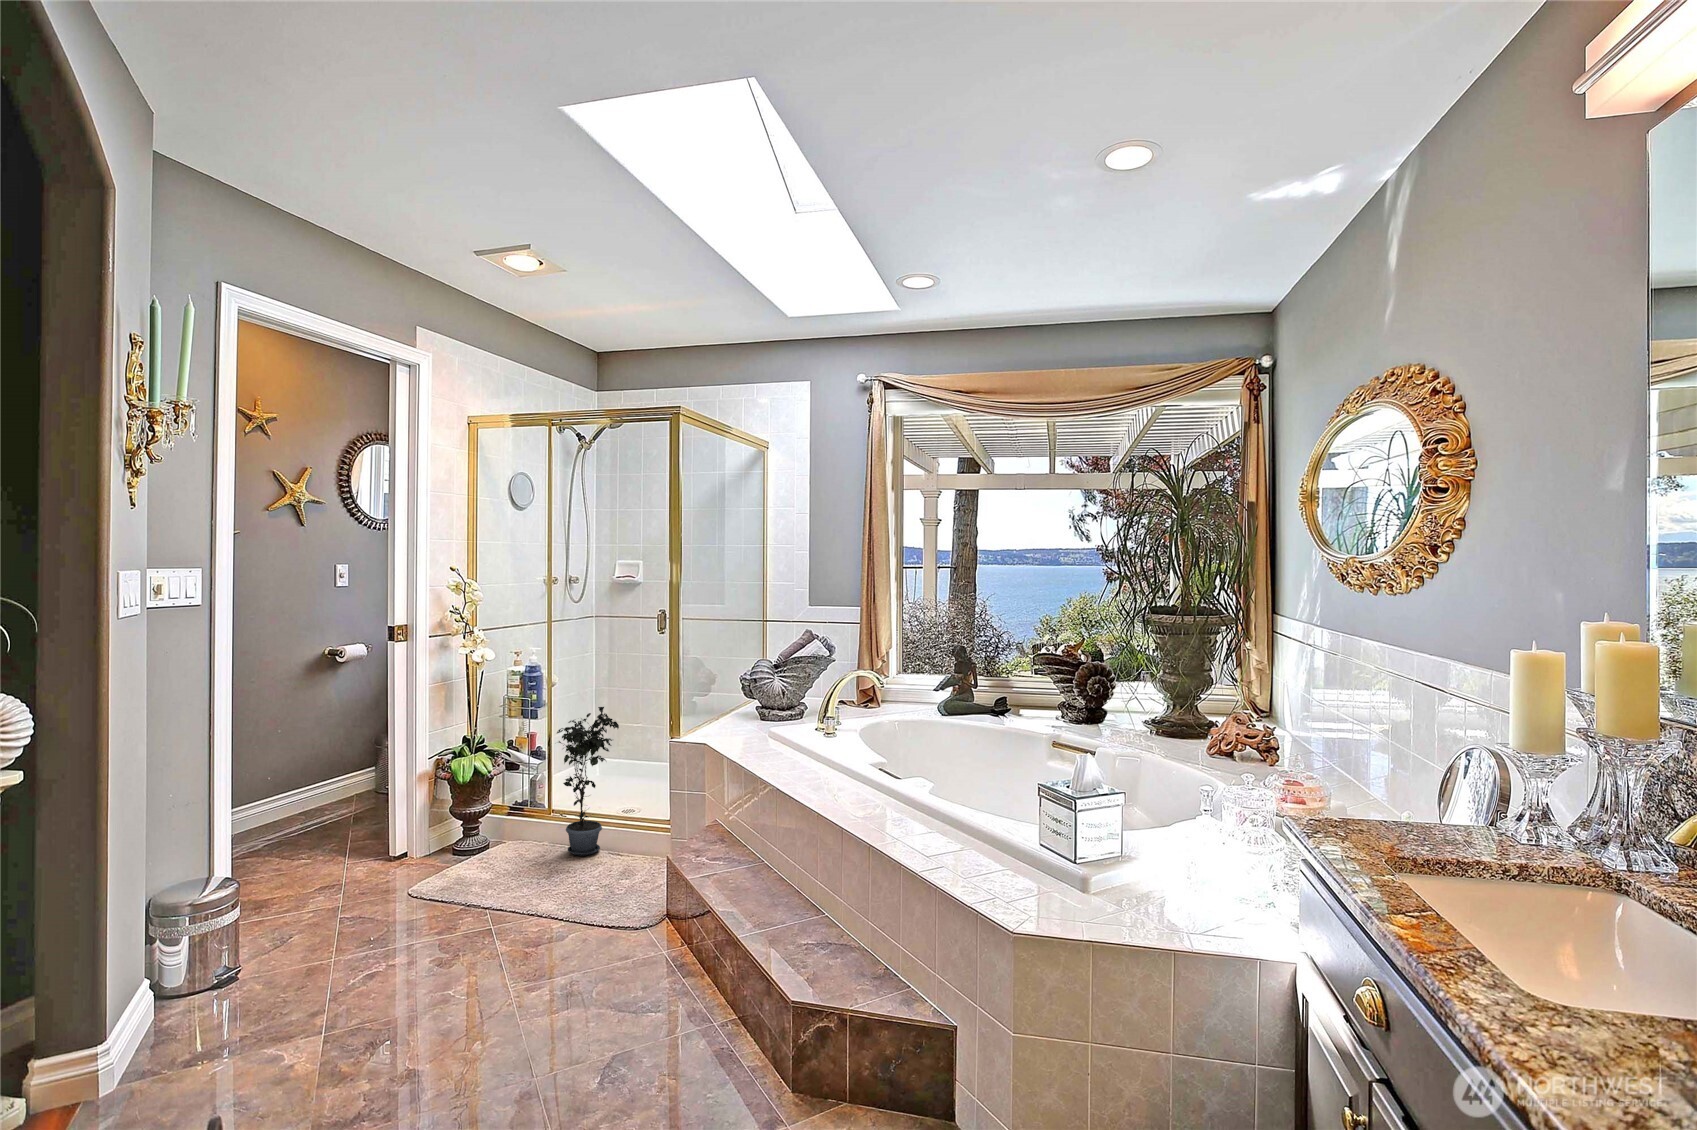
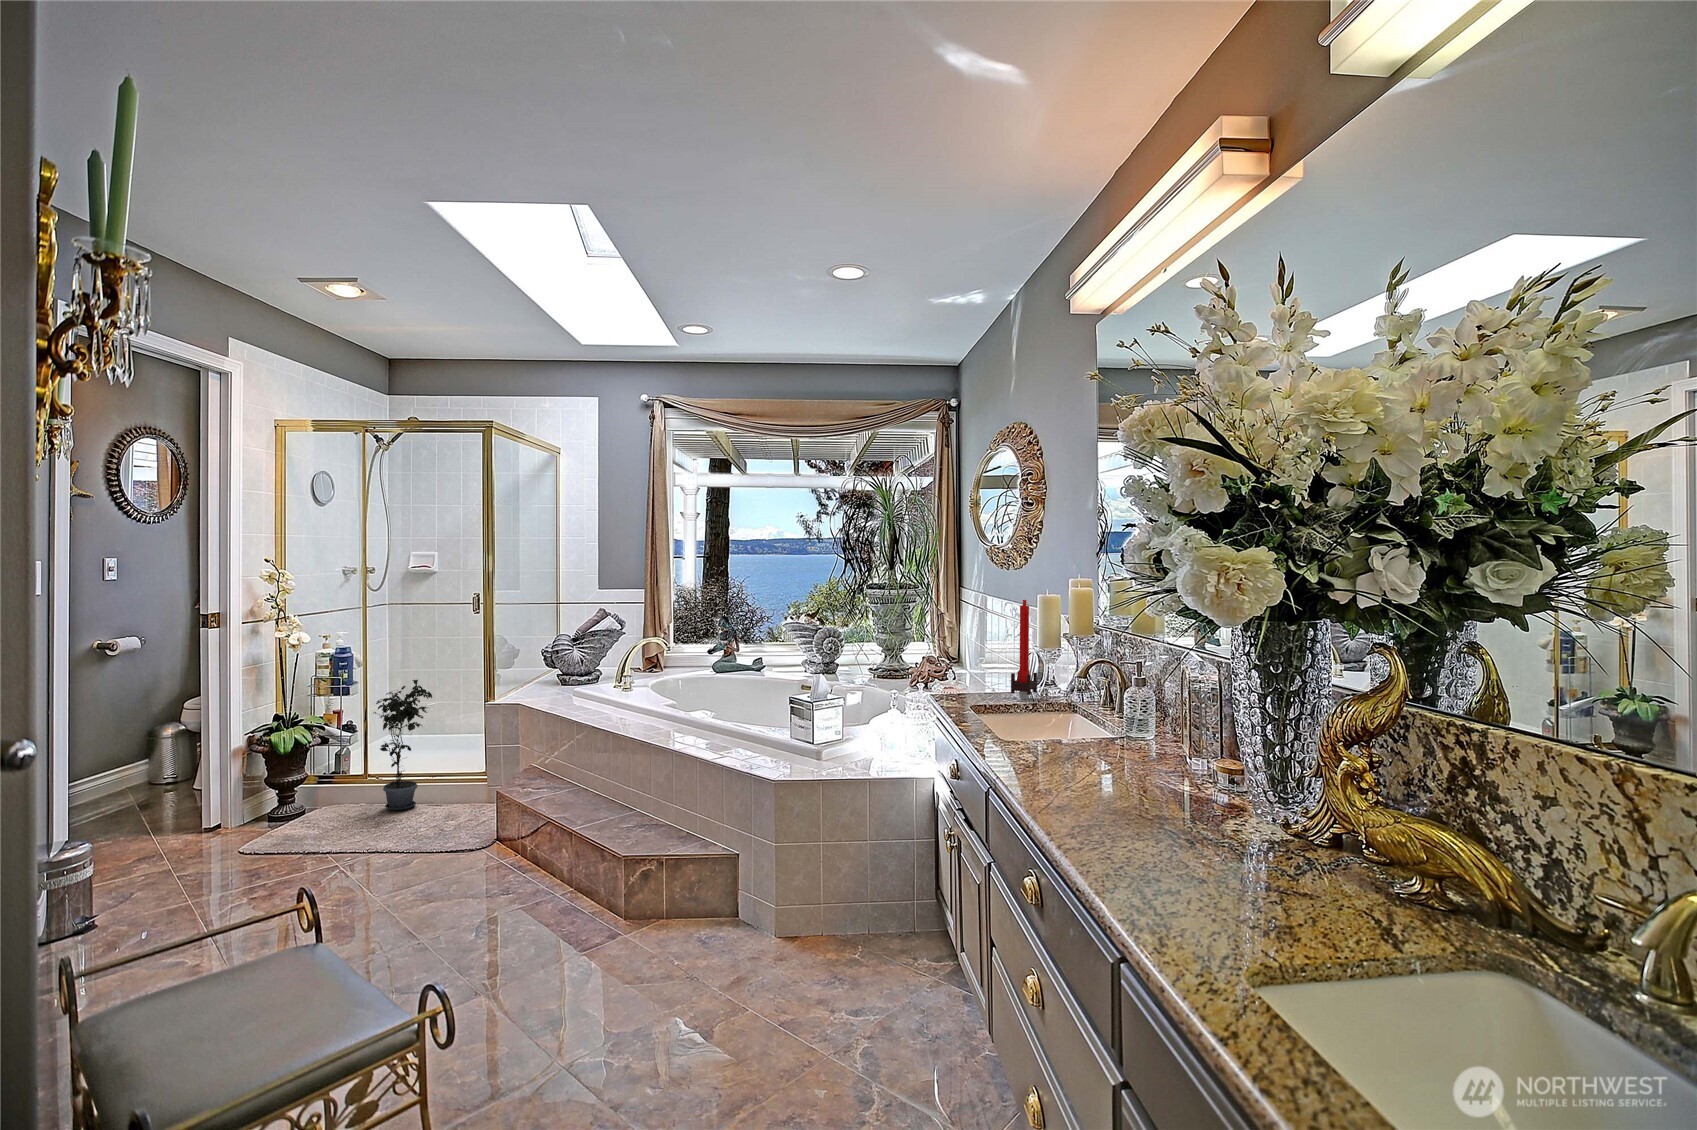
candle: none [1448,659,1504,845] -> present [1011,600,1037,699]

